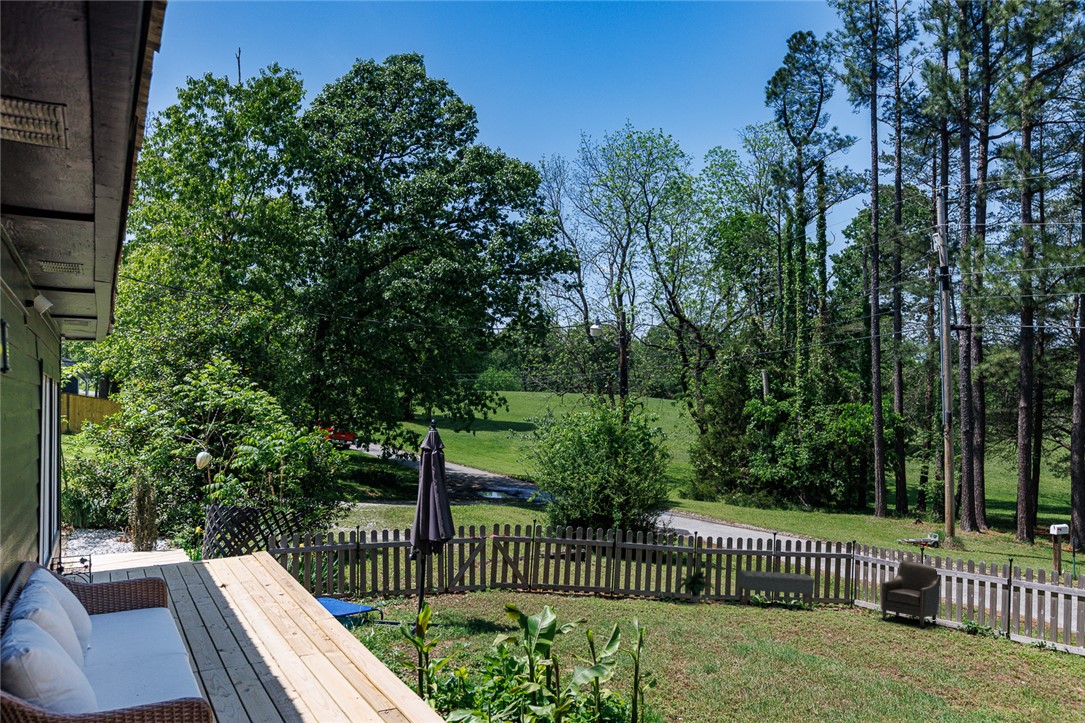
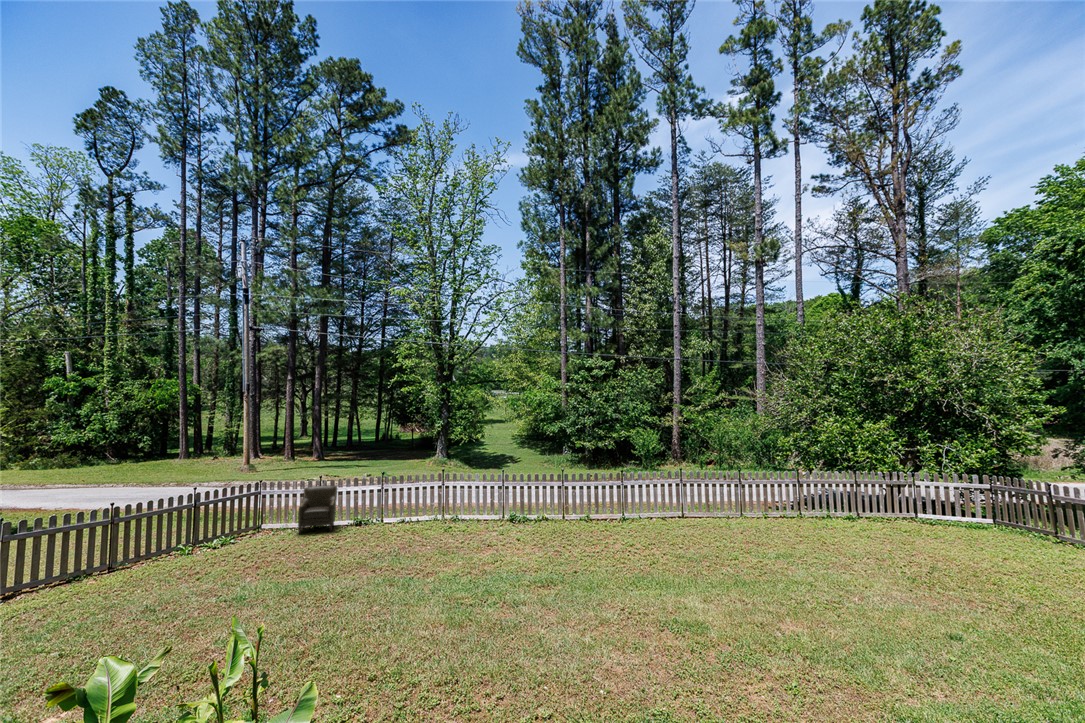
potted plant: present [677,568,715,602] -> none [87,539,148,577]
bench: present [739,570,814,609] -> none [162,516,242,561]

